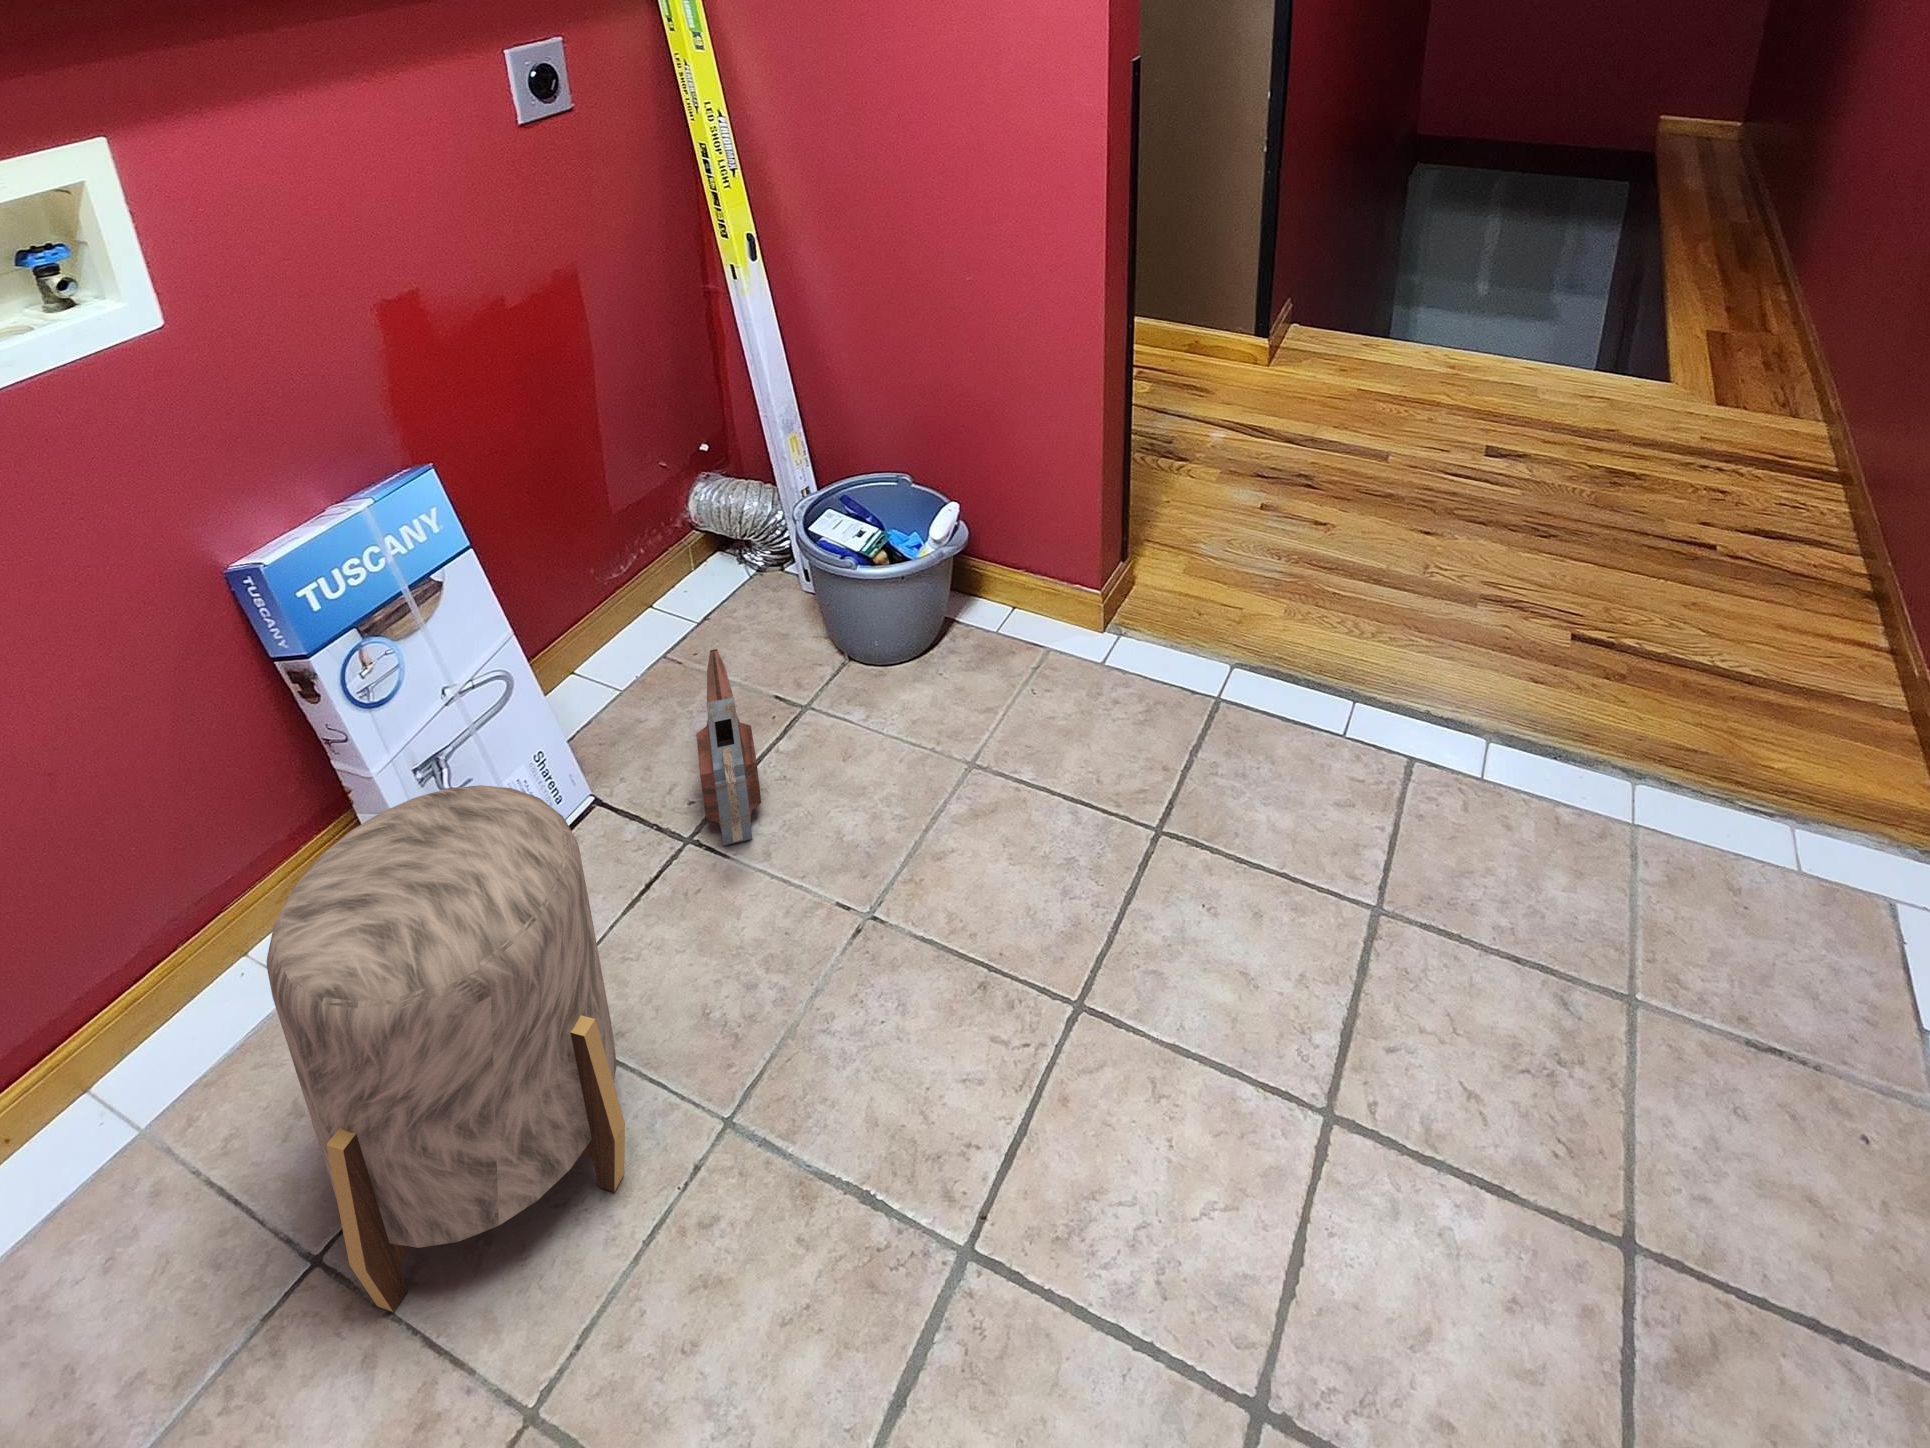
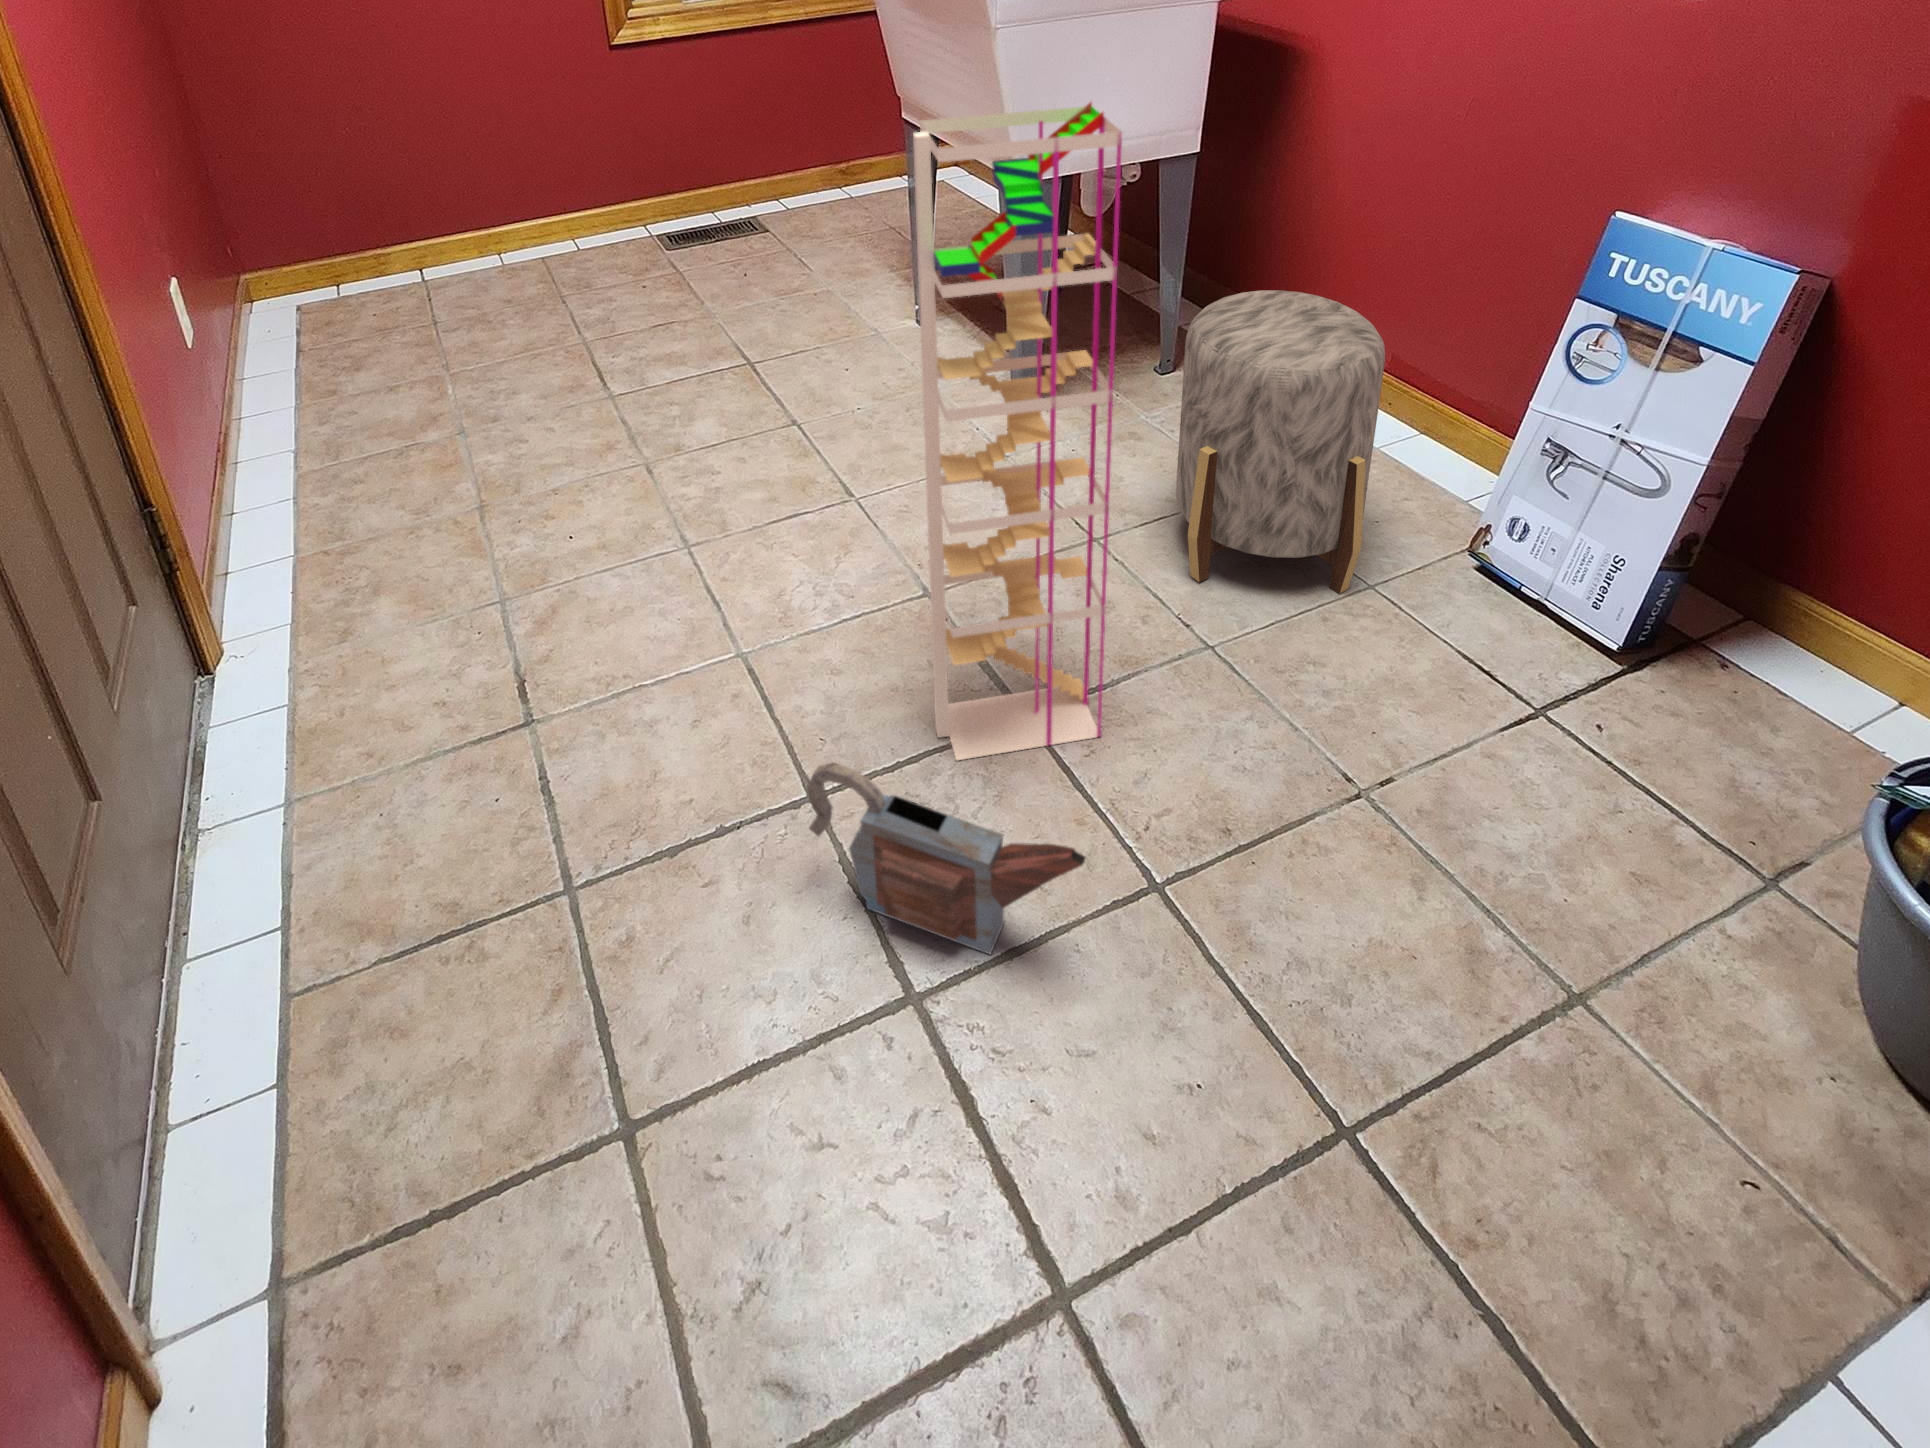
shelving unit: none [850,467,1120,1327] -> present [913,103,1122,760]
watering can: present [696,649,761,845] -> present [807,763,1086,954]

